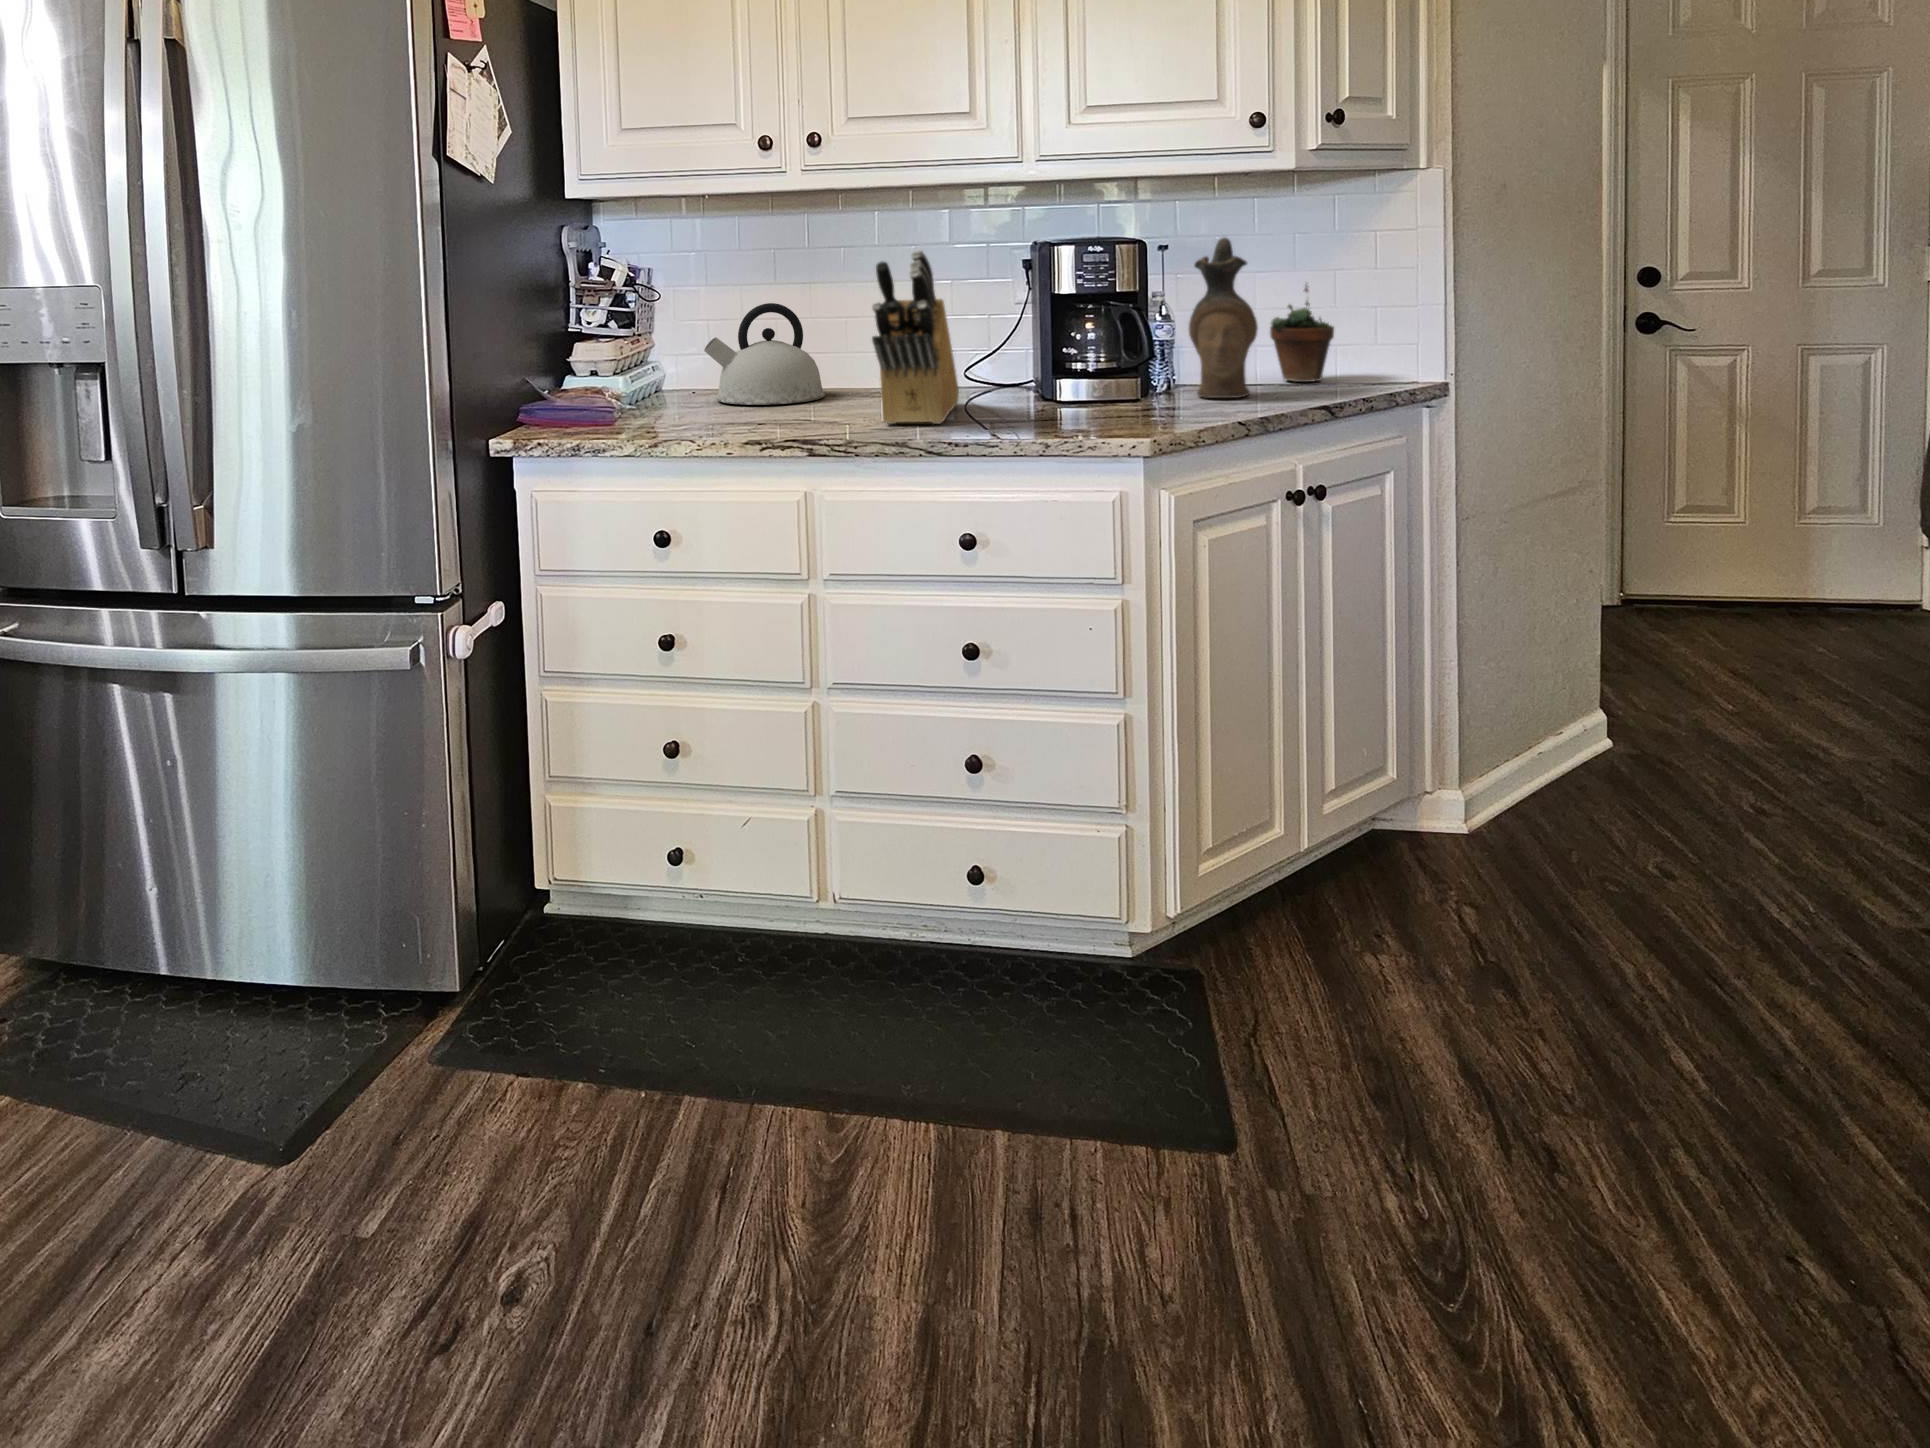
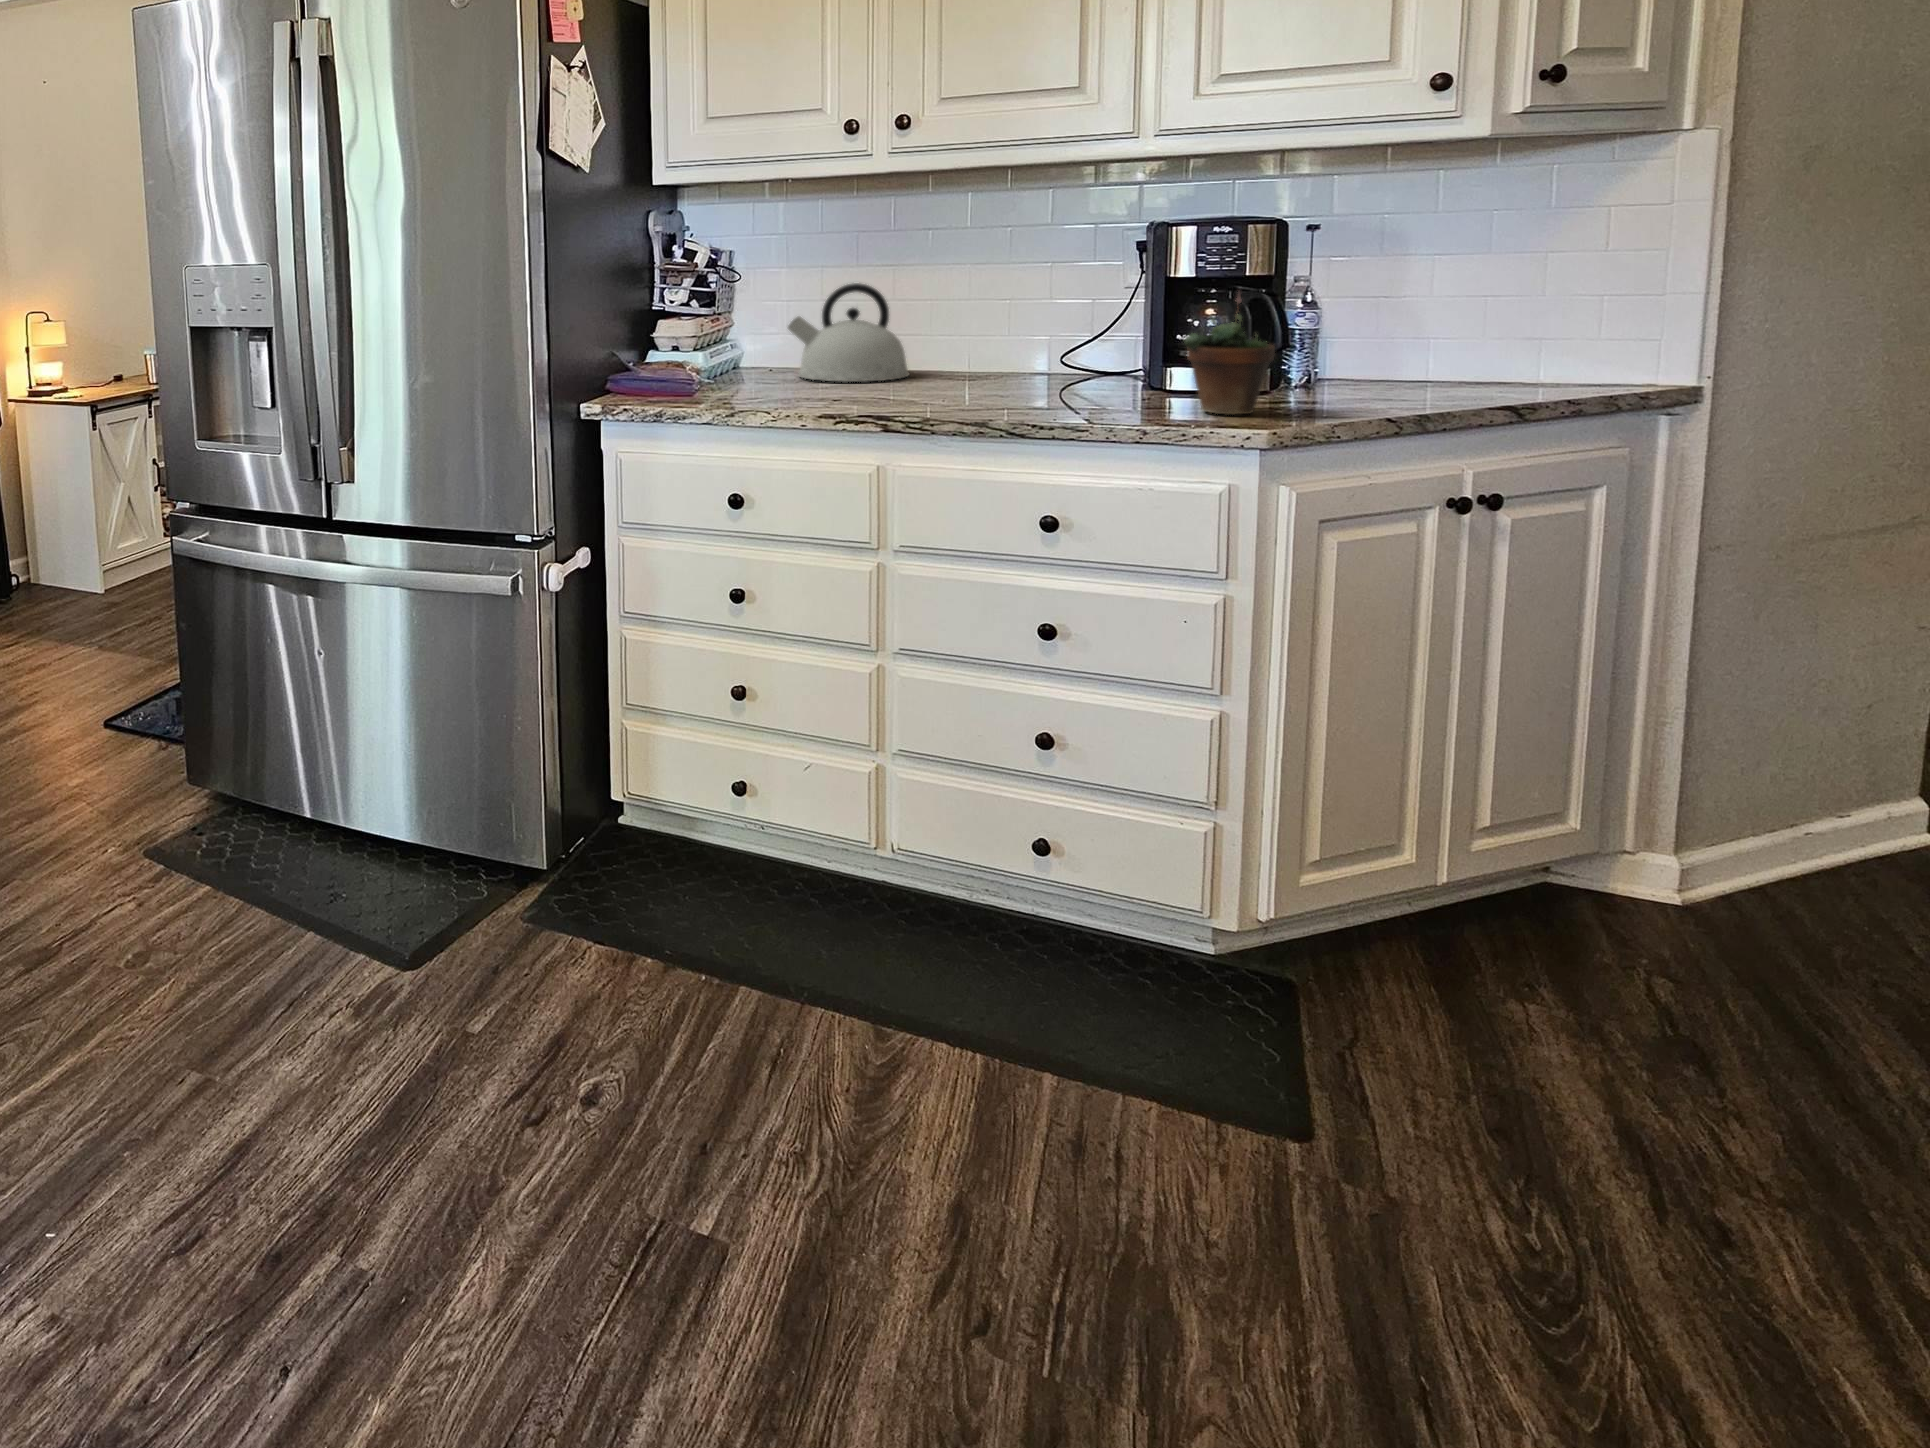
ceramic pitcher: present [1189,238,1258,398] -> none [1335,215,1424,392]
knife block: present [872,250,959,424] -> none [957,231,1054,406]
succulent plant: present [1270,284,1334,382] -> present [1184,294,1275,415]

